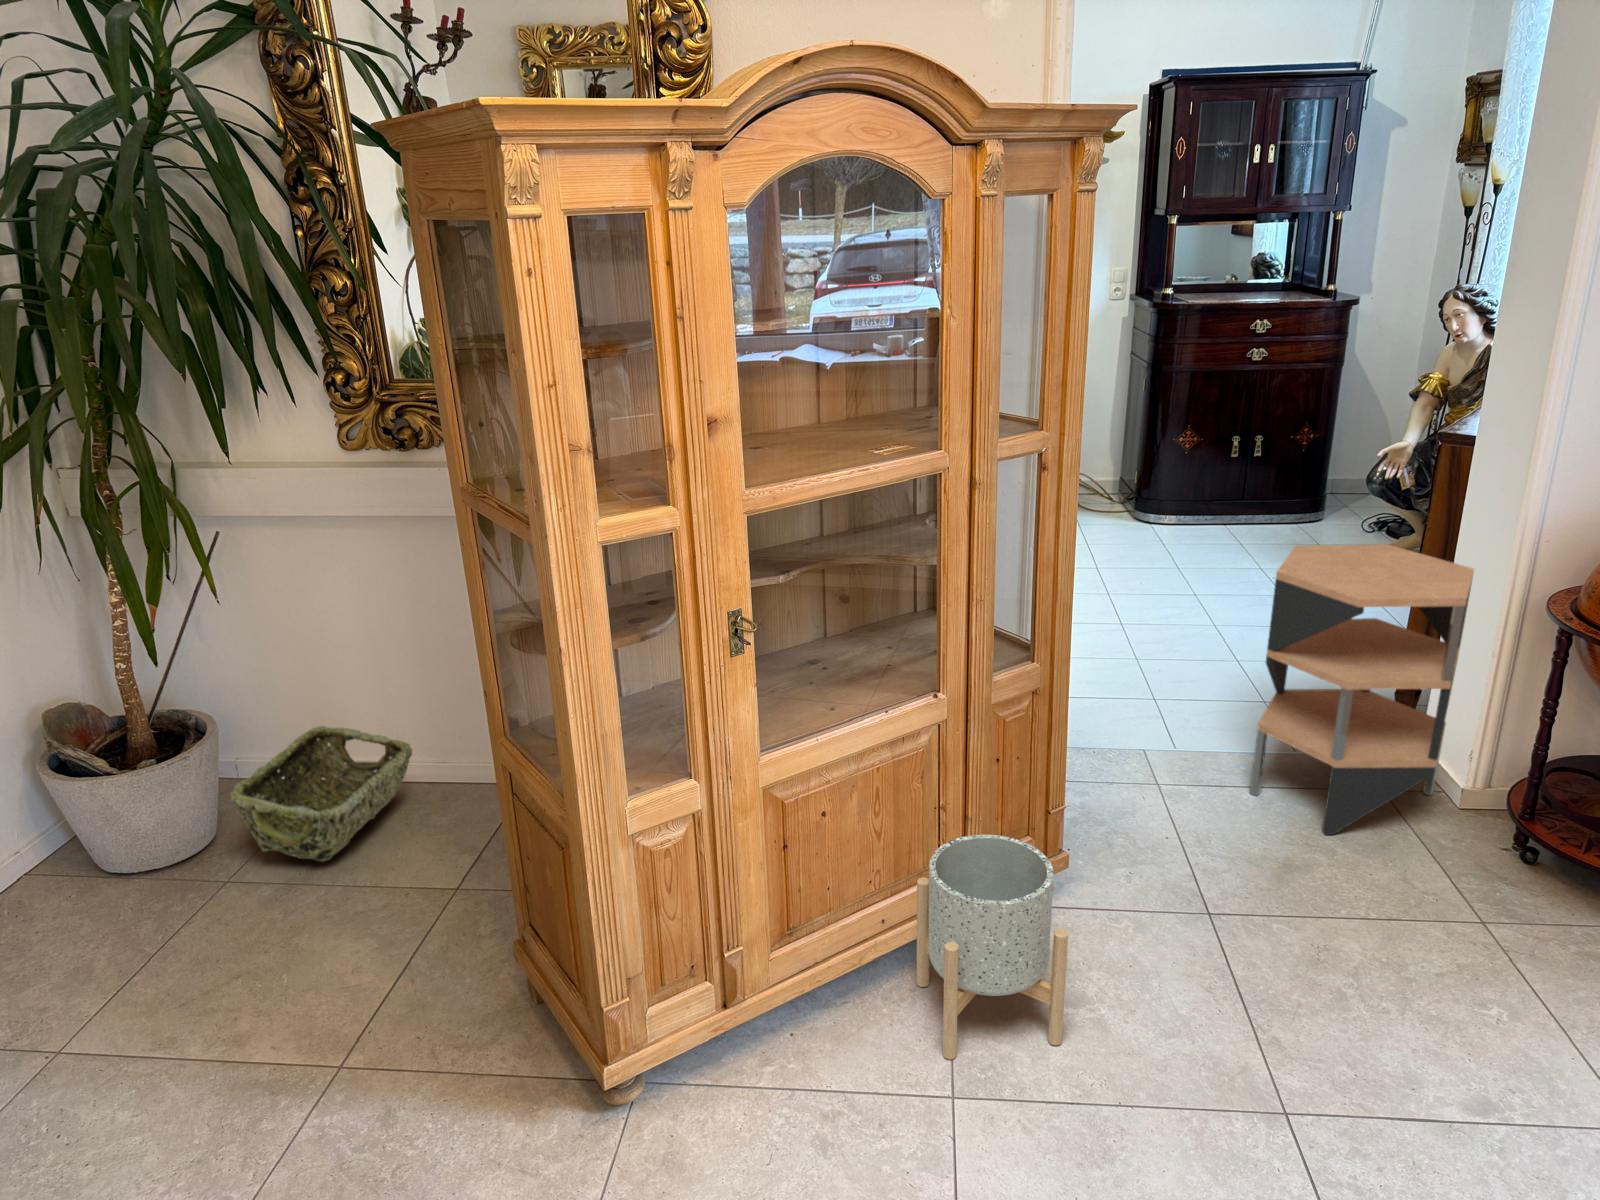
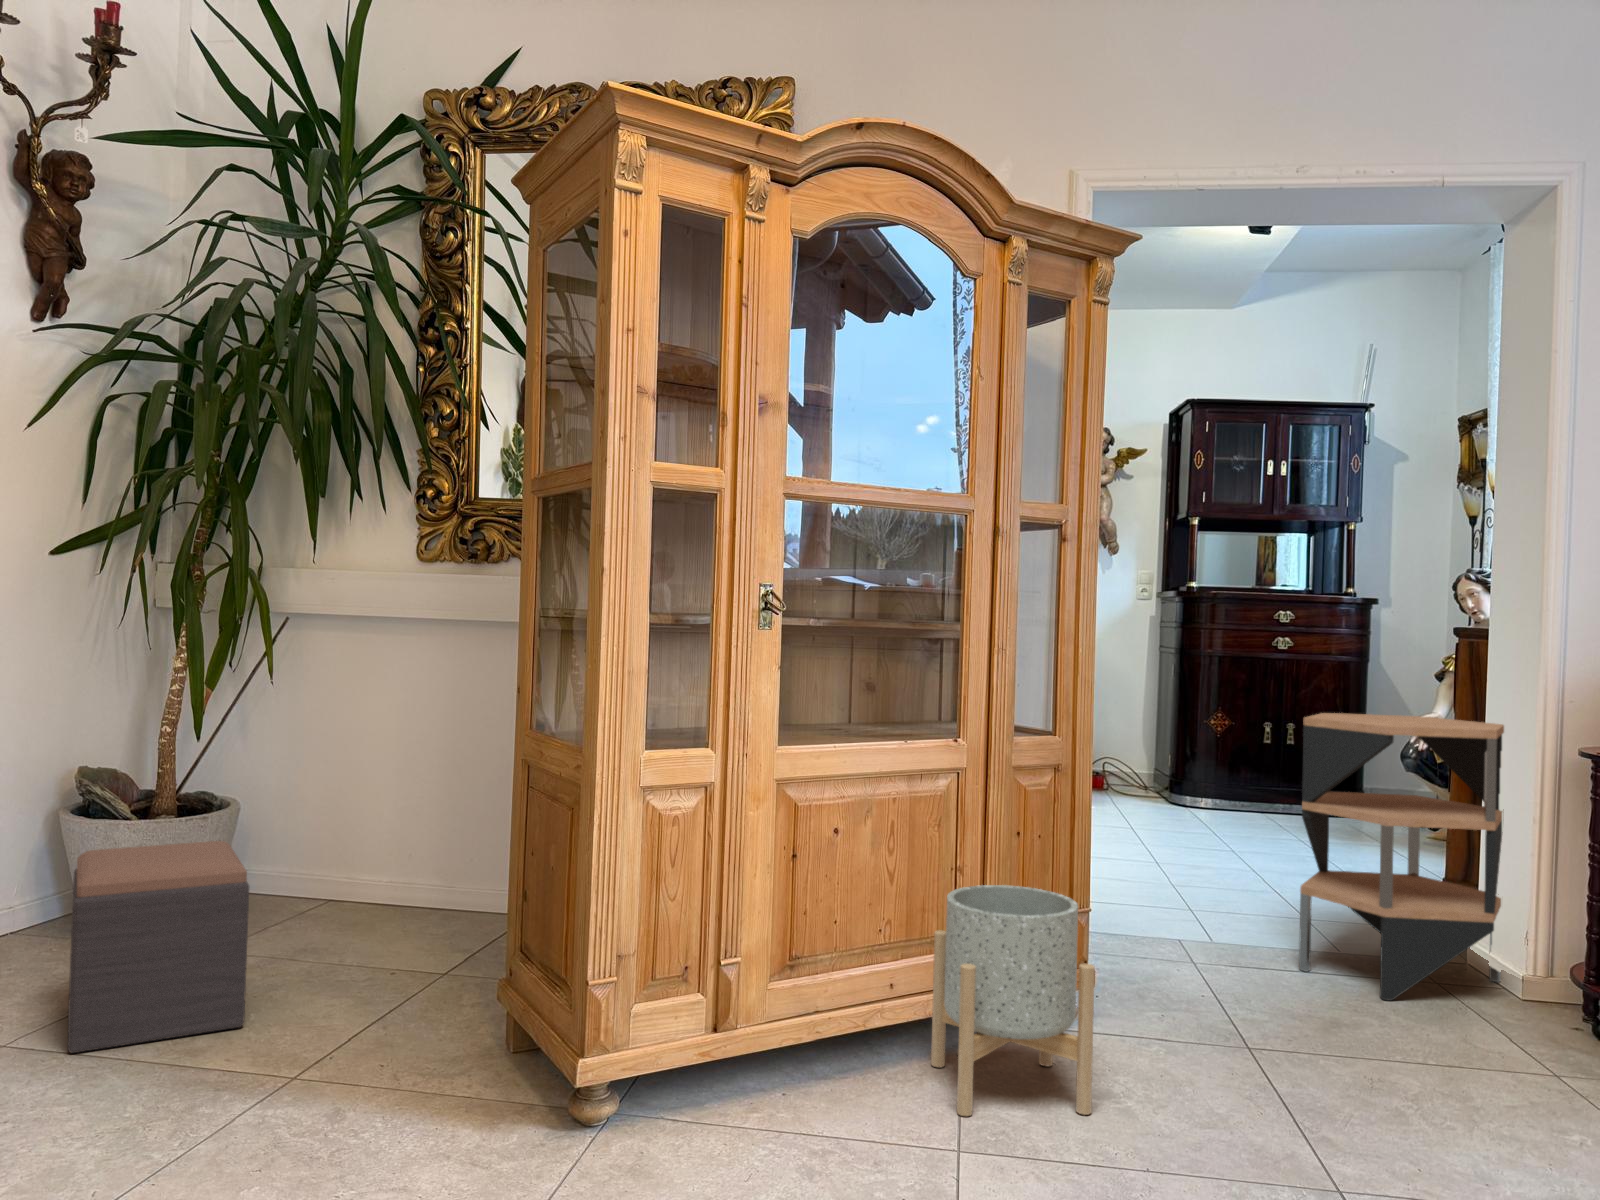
woven basket: present [230,726,412,861] -> none [238,837,425,949]
footstool: none [73,814,278,1053] -> present [68,841,249,1053]

